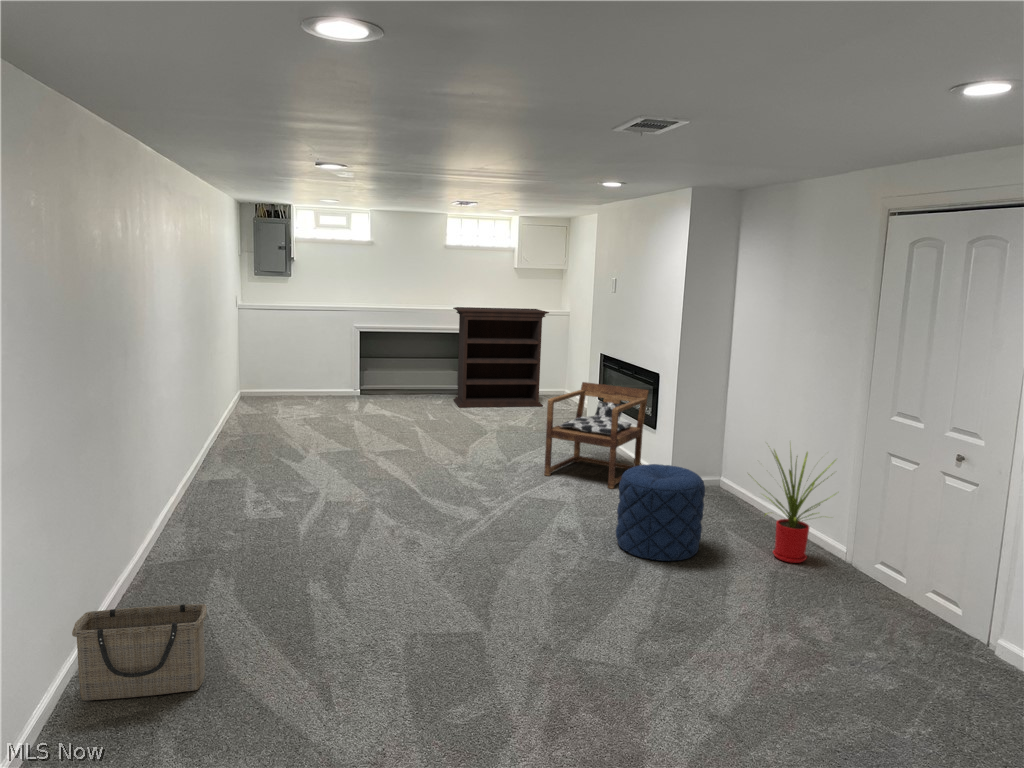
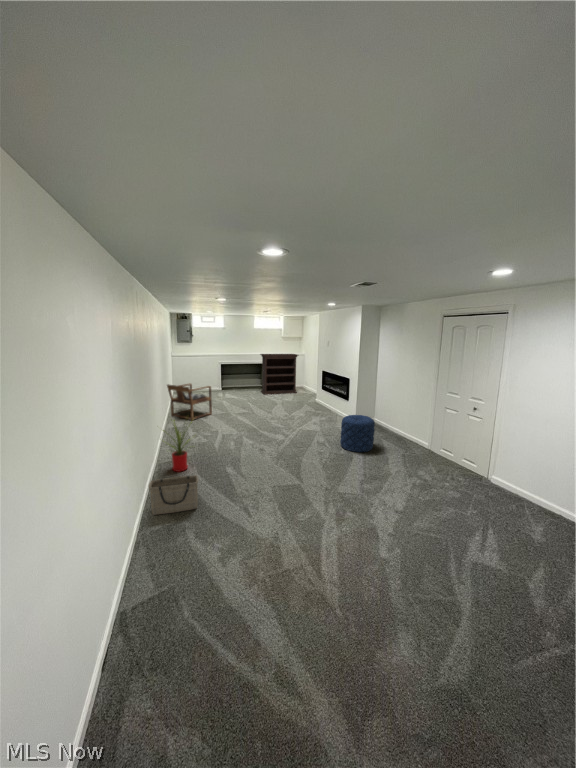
armchair: present [545,382,649,489] -> present [167,384,212,420]
house plant: present [760,450,836,563] -> present [163,420,190,472]

